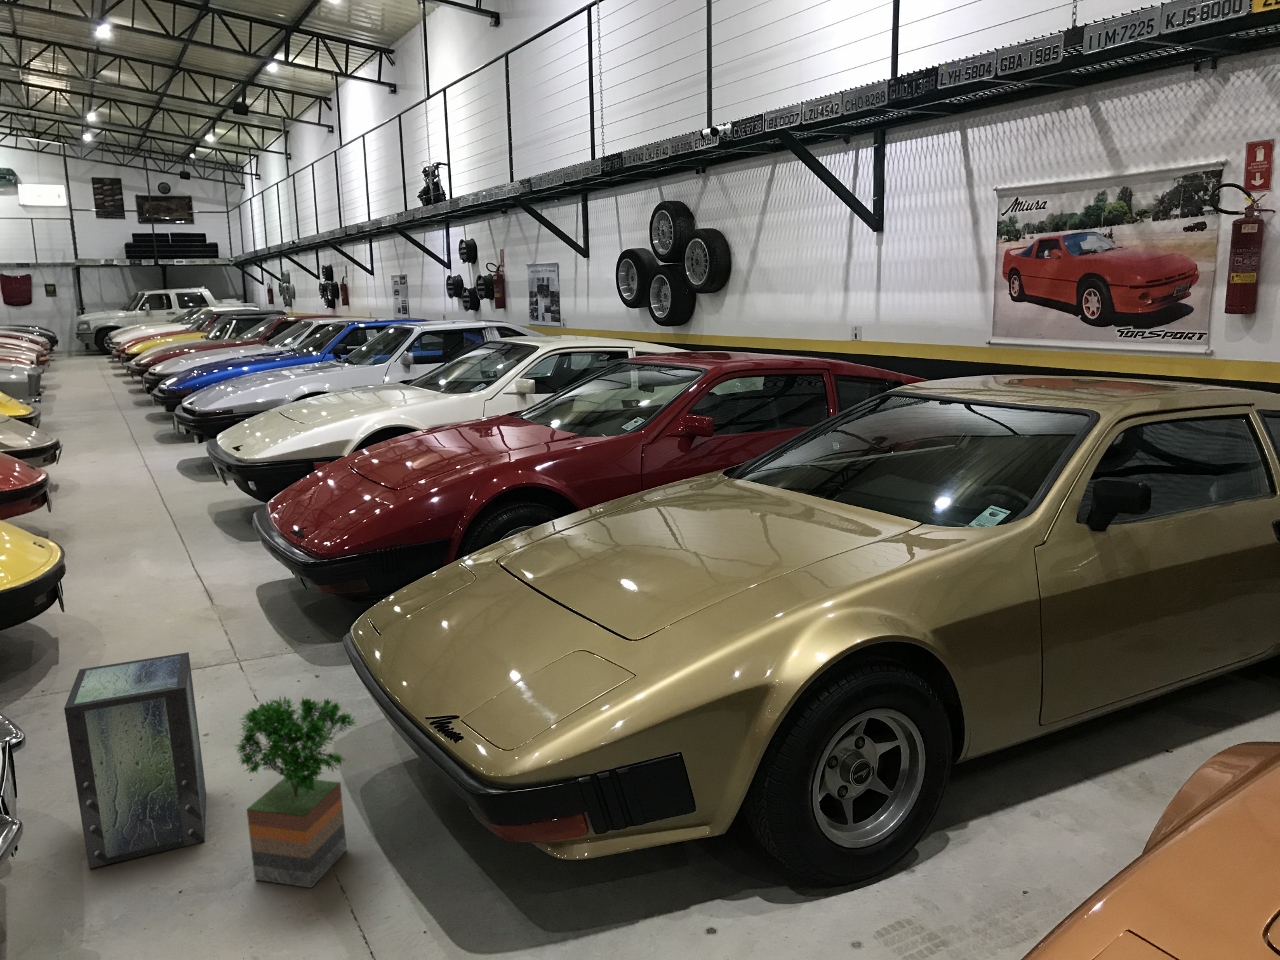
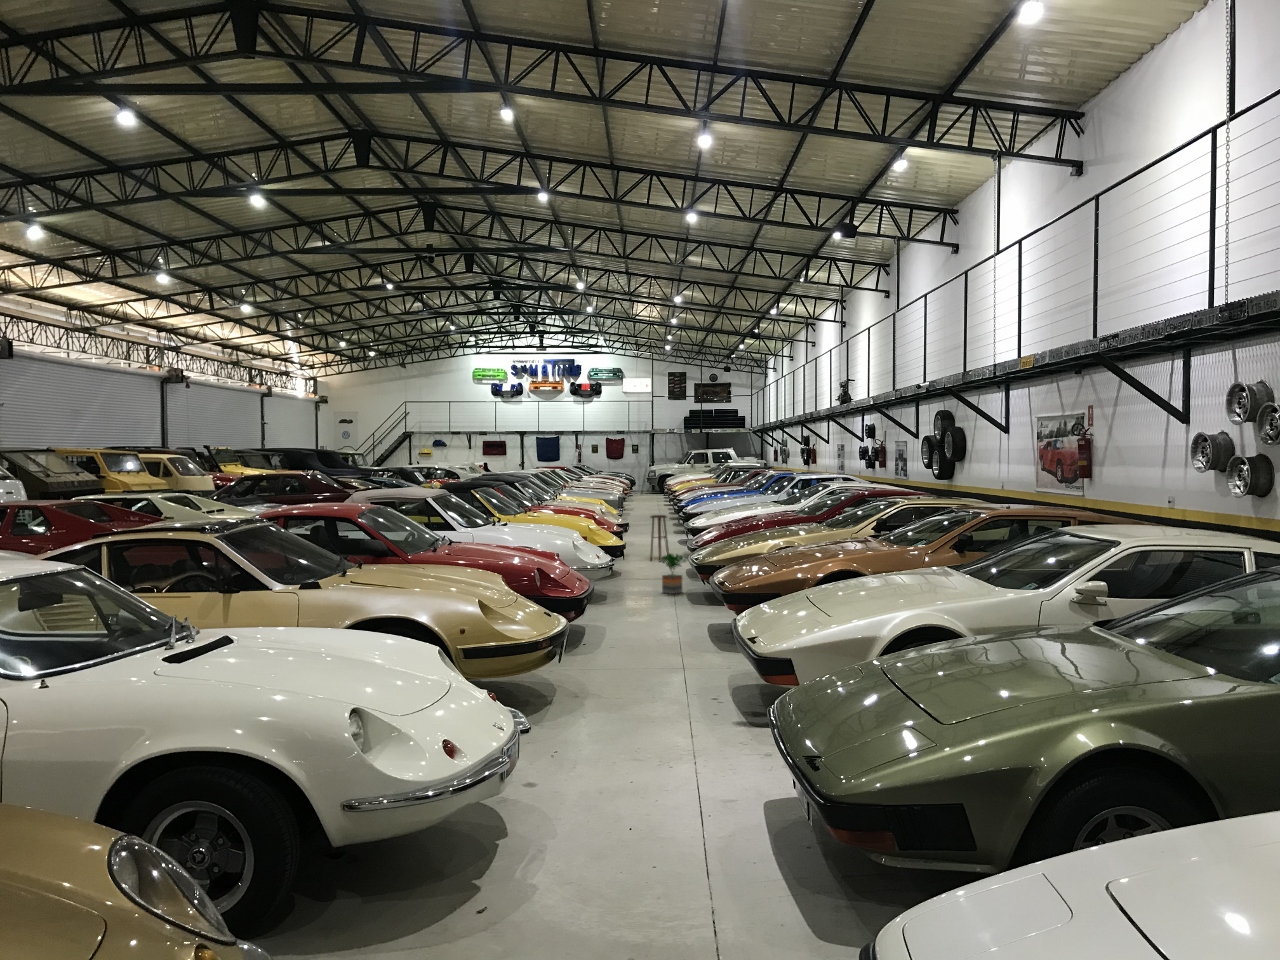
stool: none [113,444,186,574] -> present [650,515,669,561]
storage box: present [64,652,206,869] -> none [631,549,657,590]

